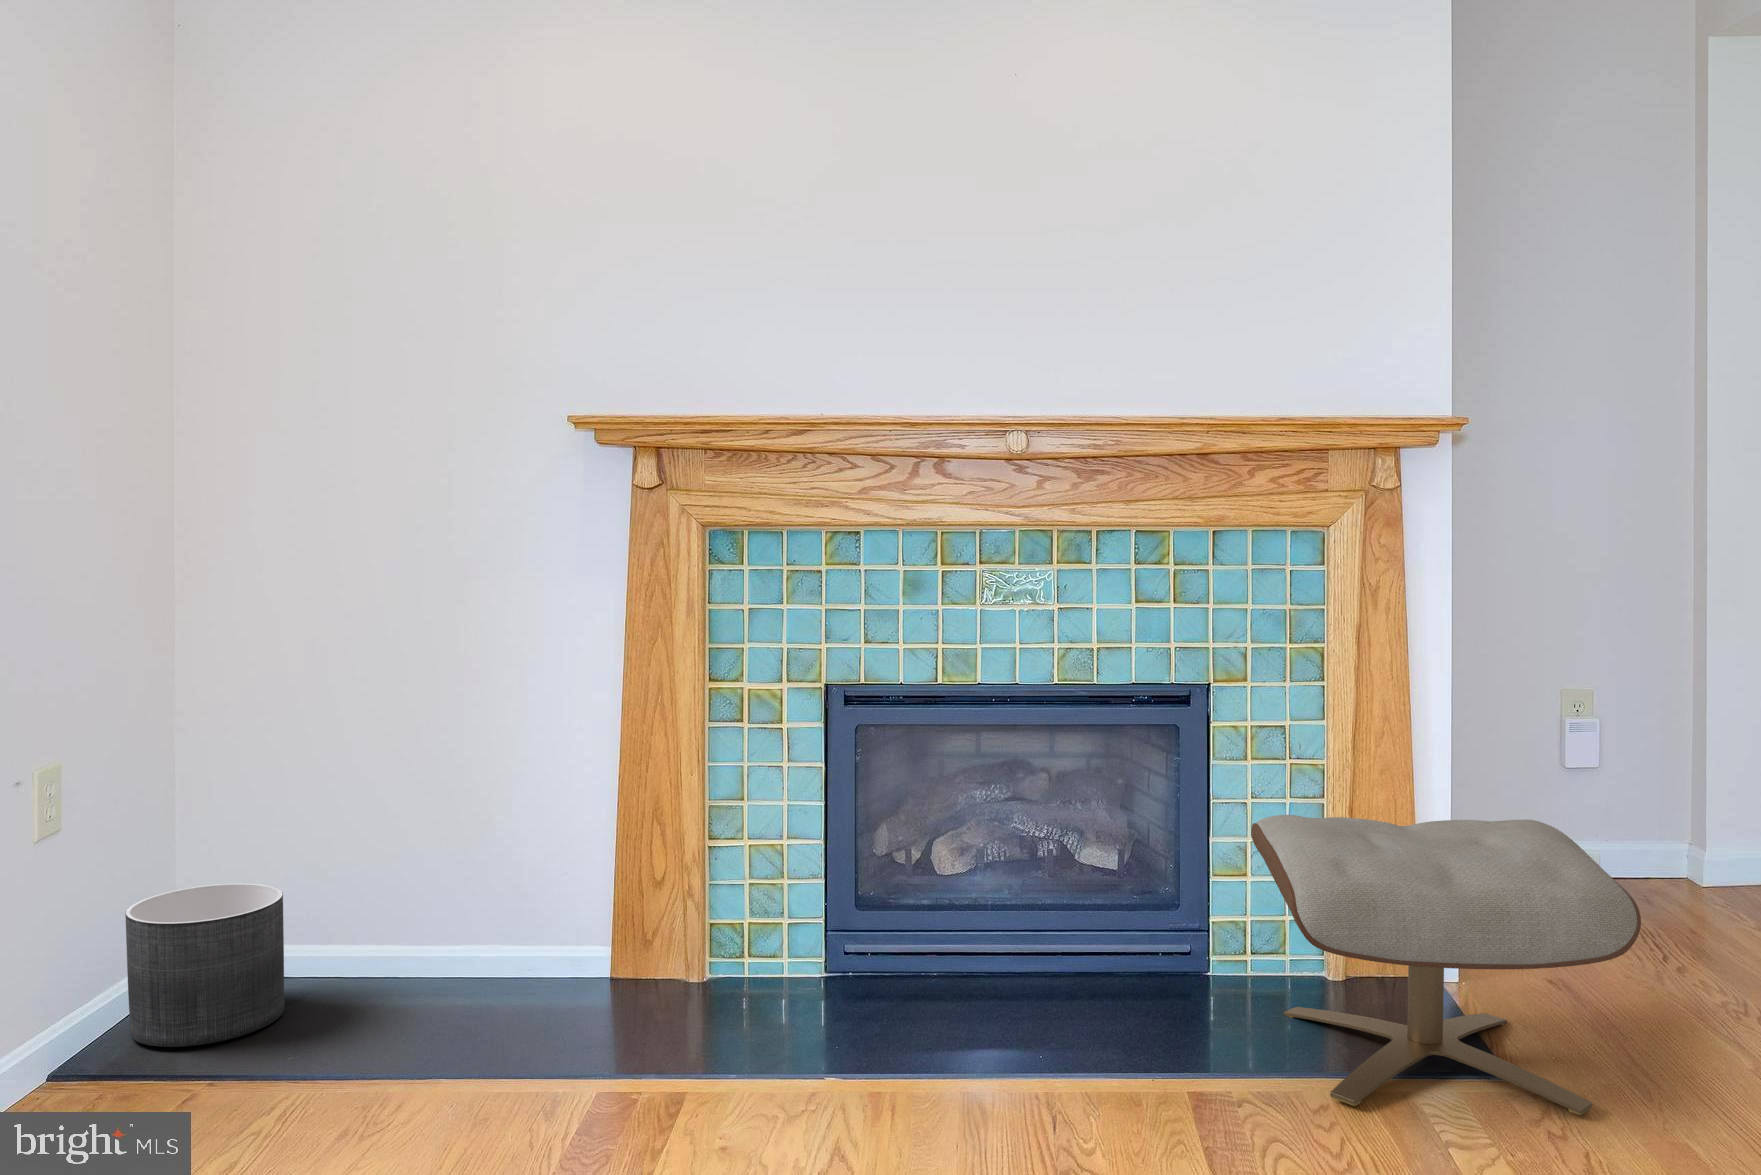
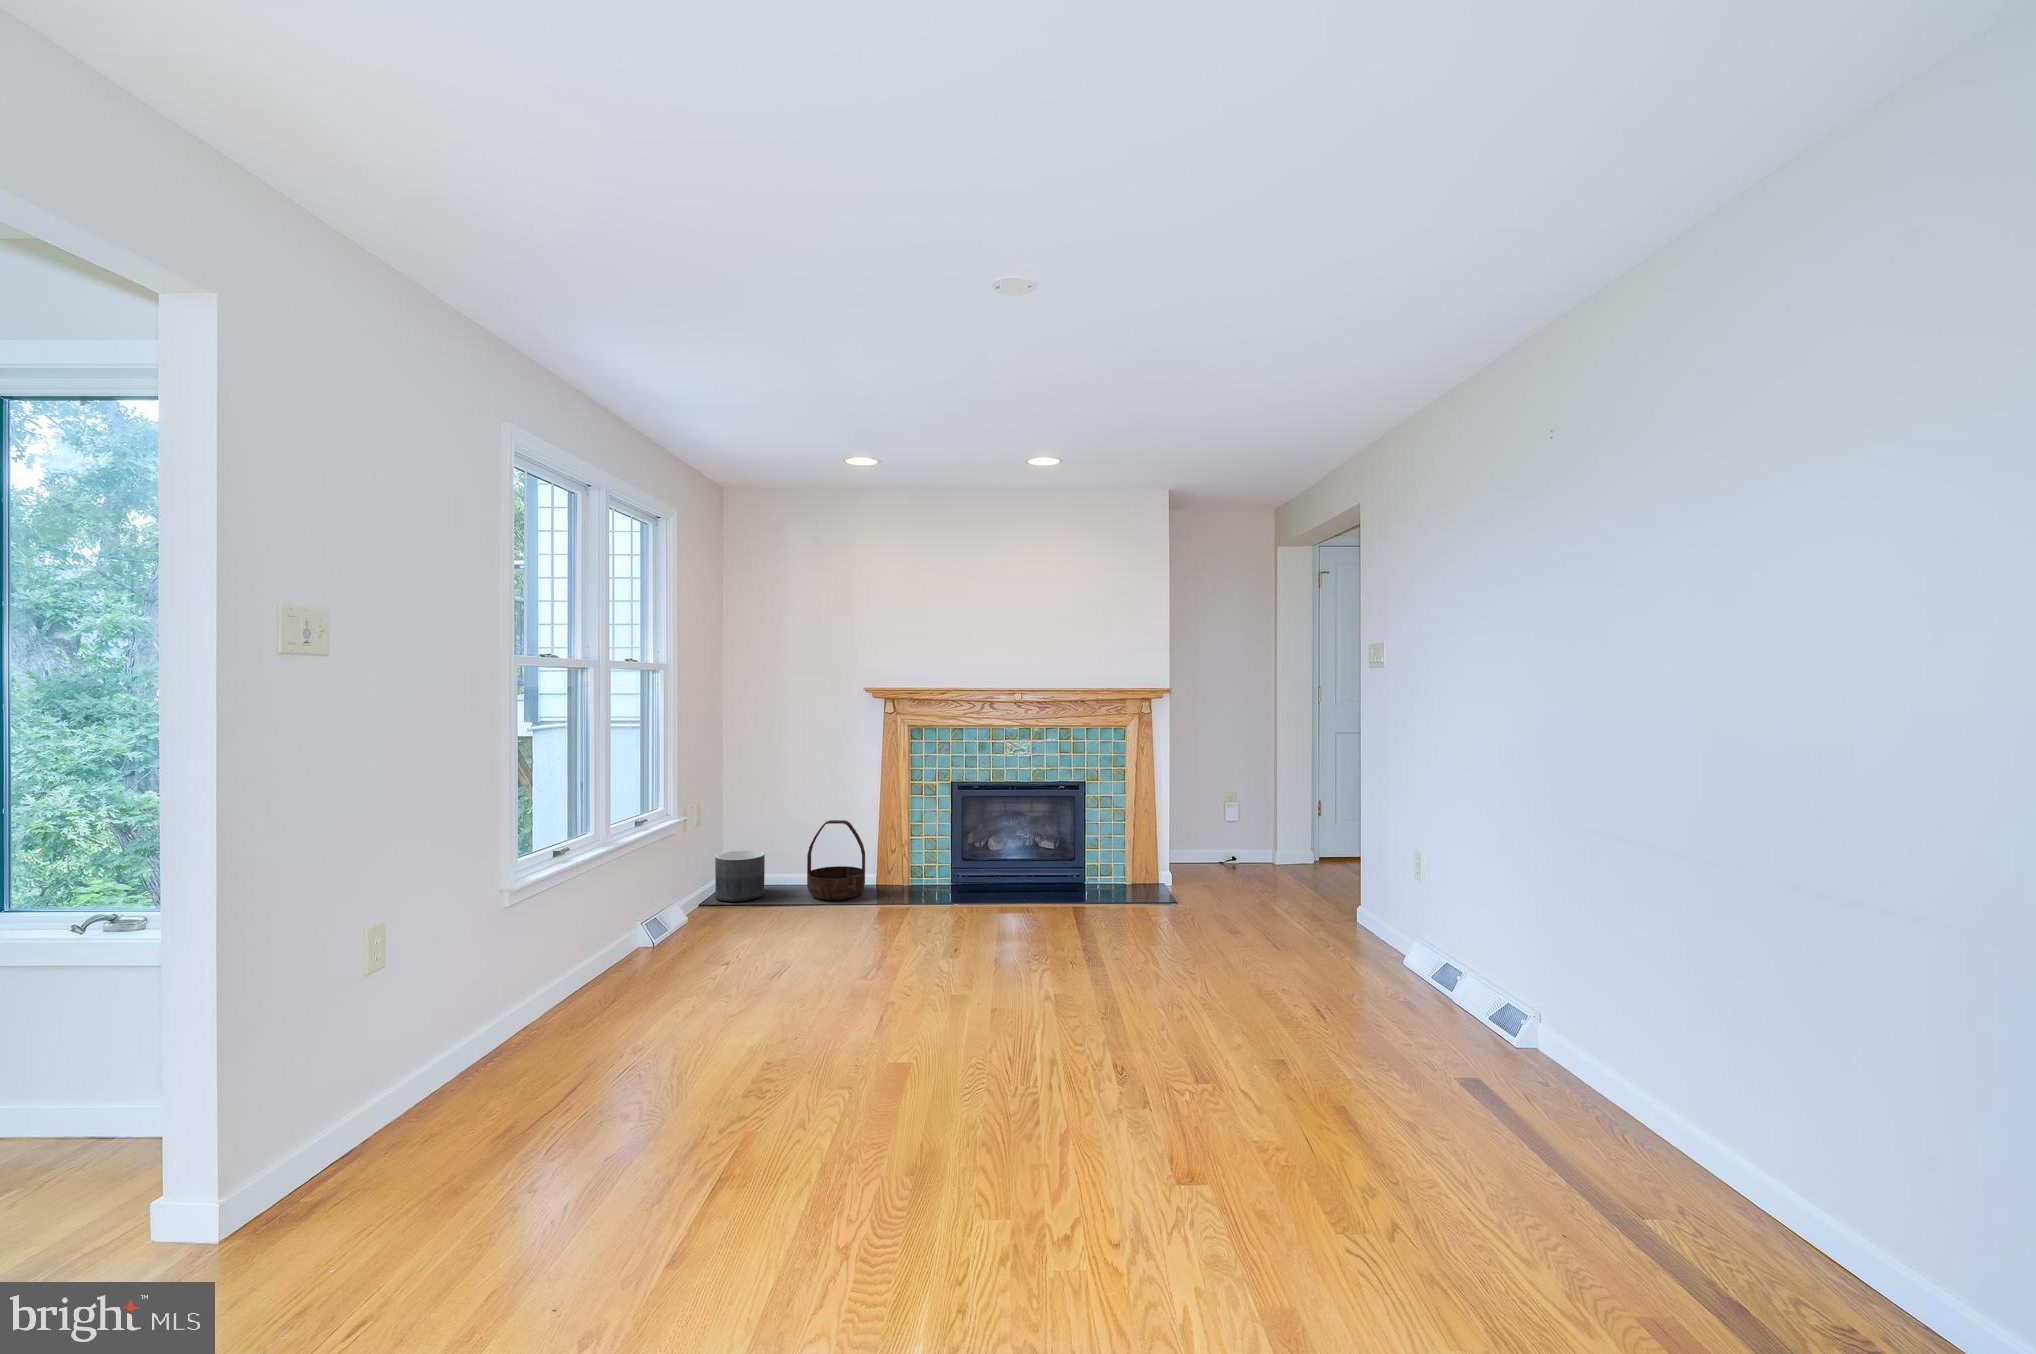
basket: none [404,799,577,1040] -> present [807,820,865,900]
ottoman: present [1251,815,1641,1115] -> none [1094,826,1198,915]

